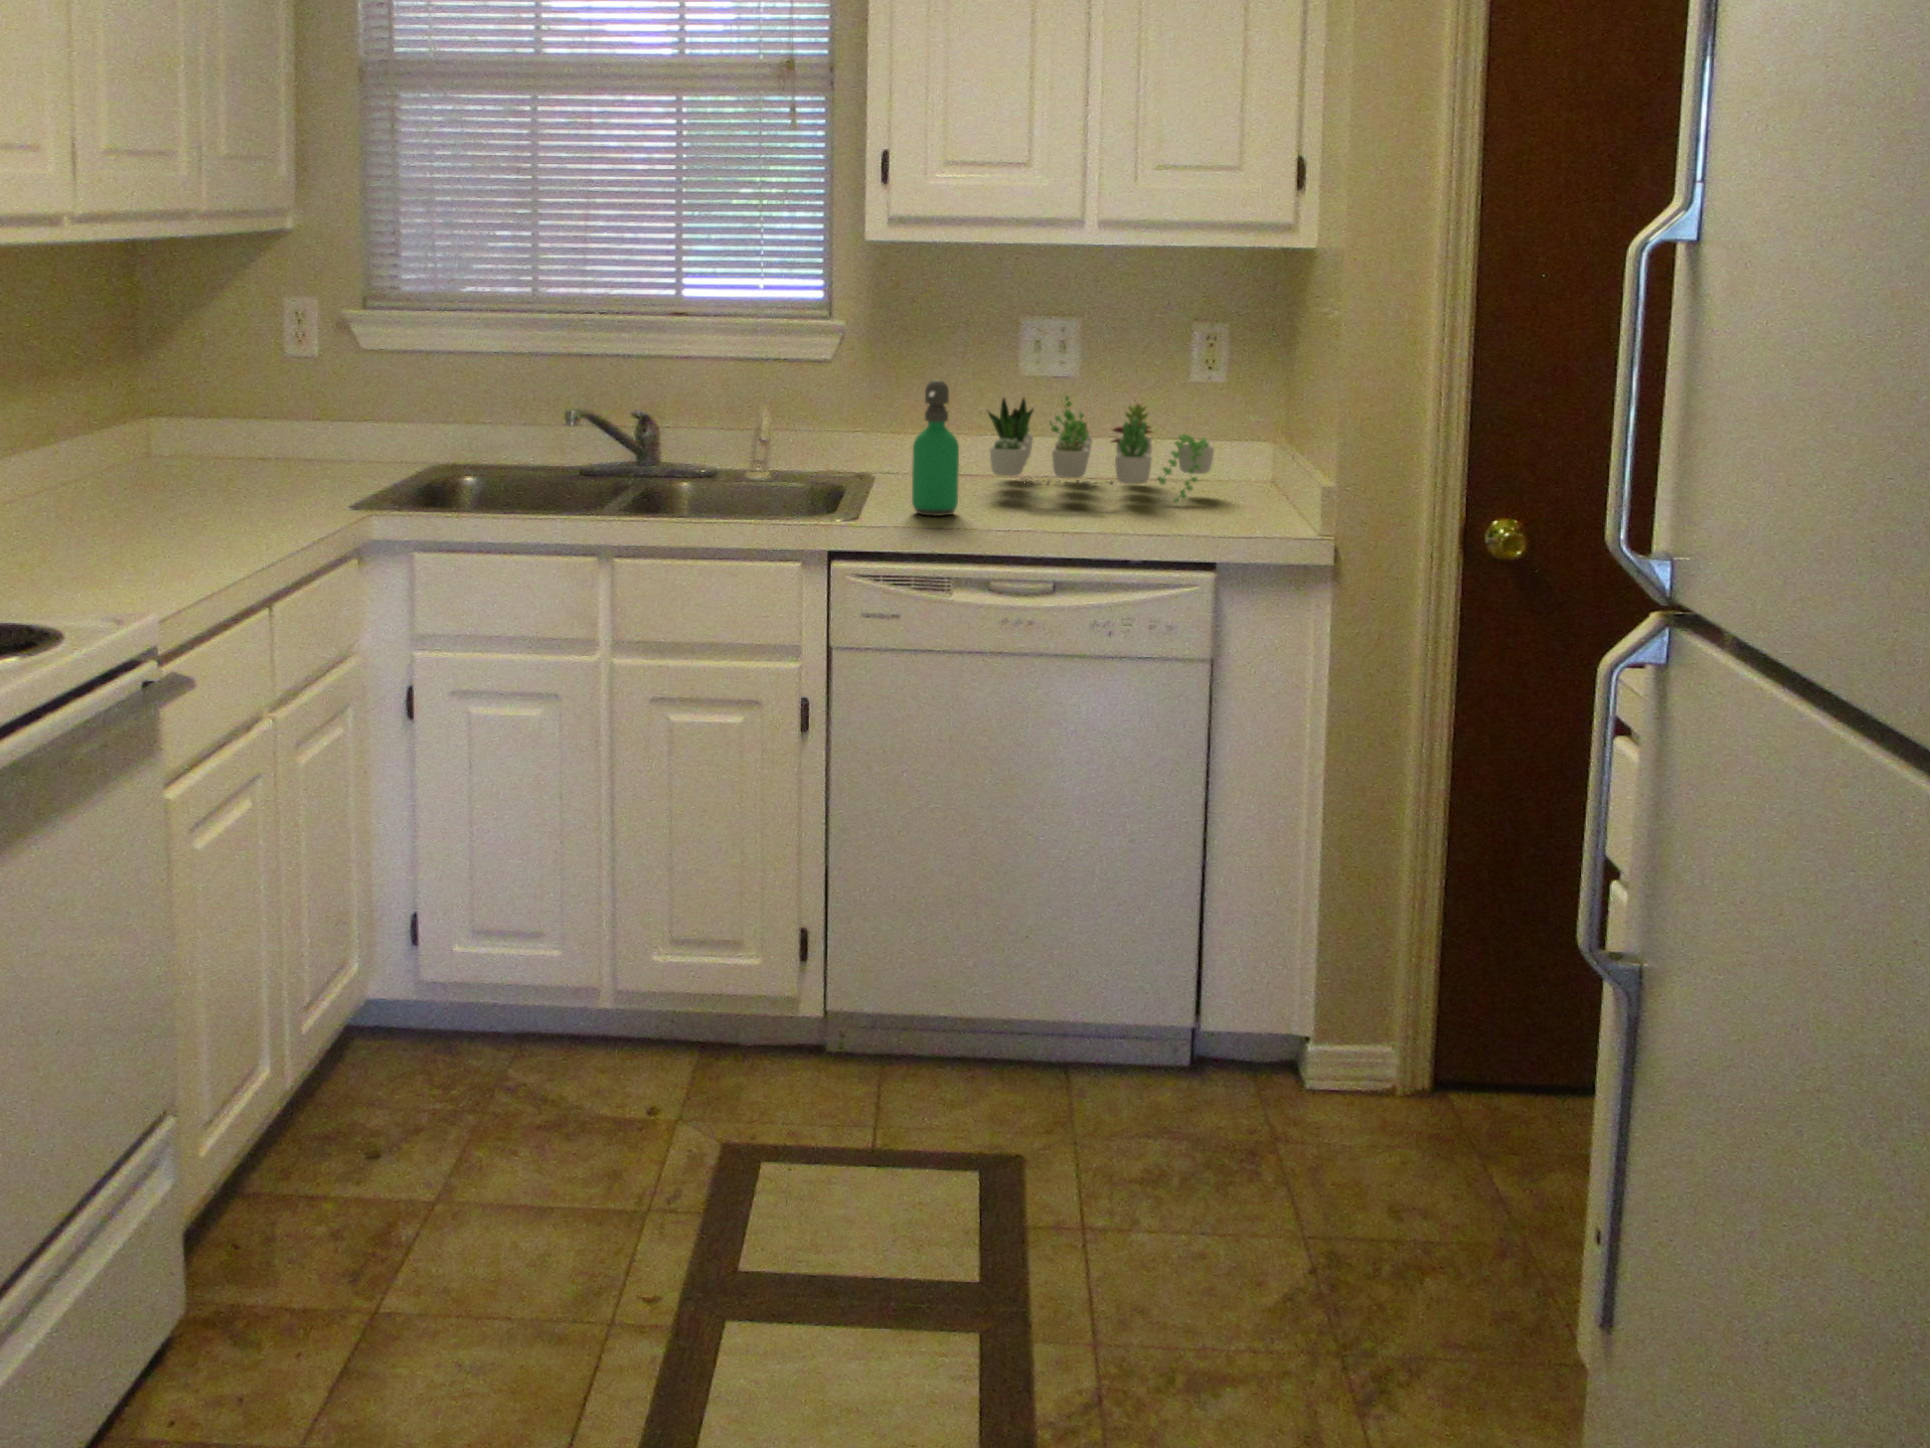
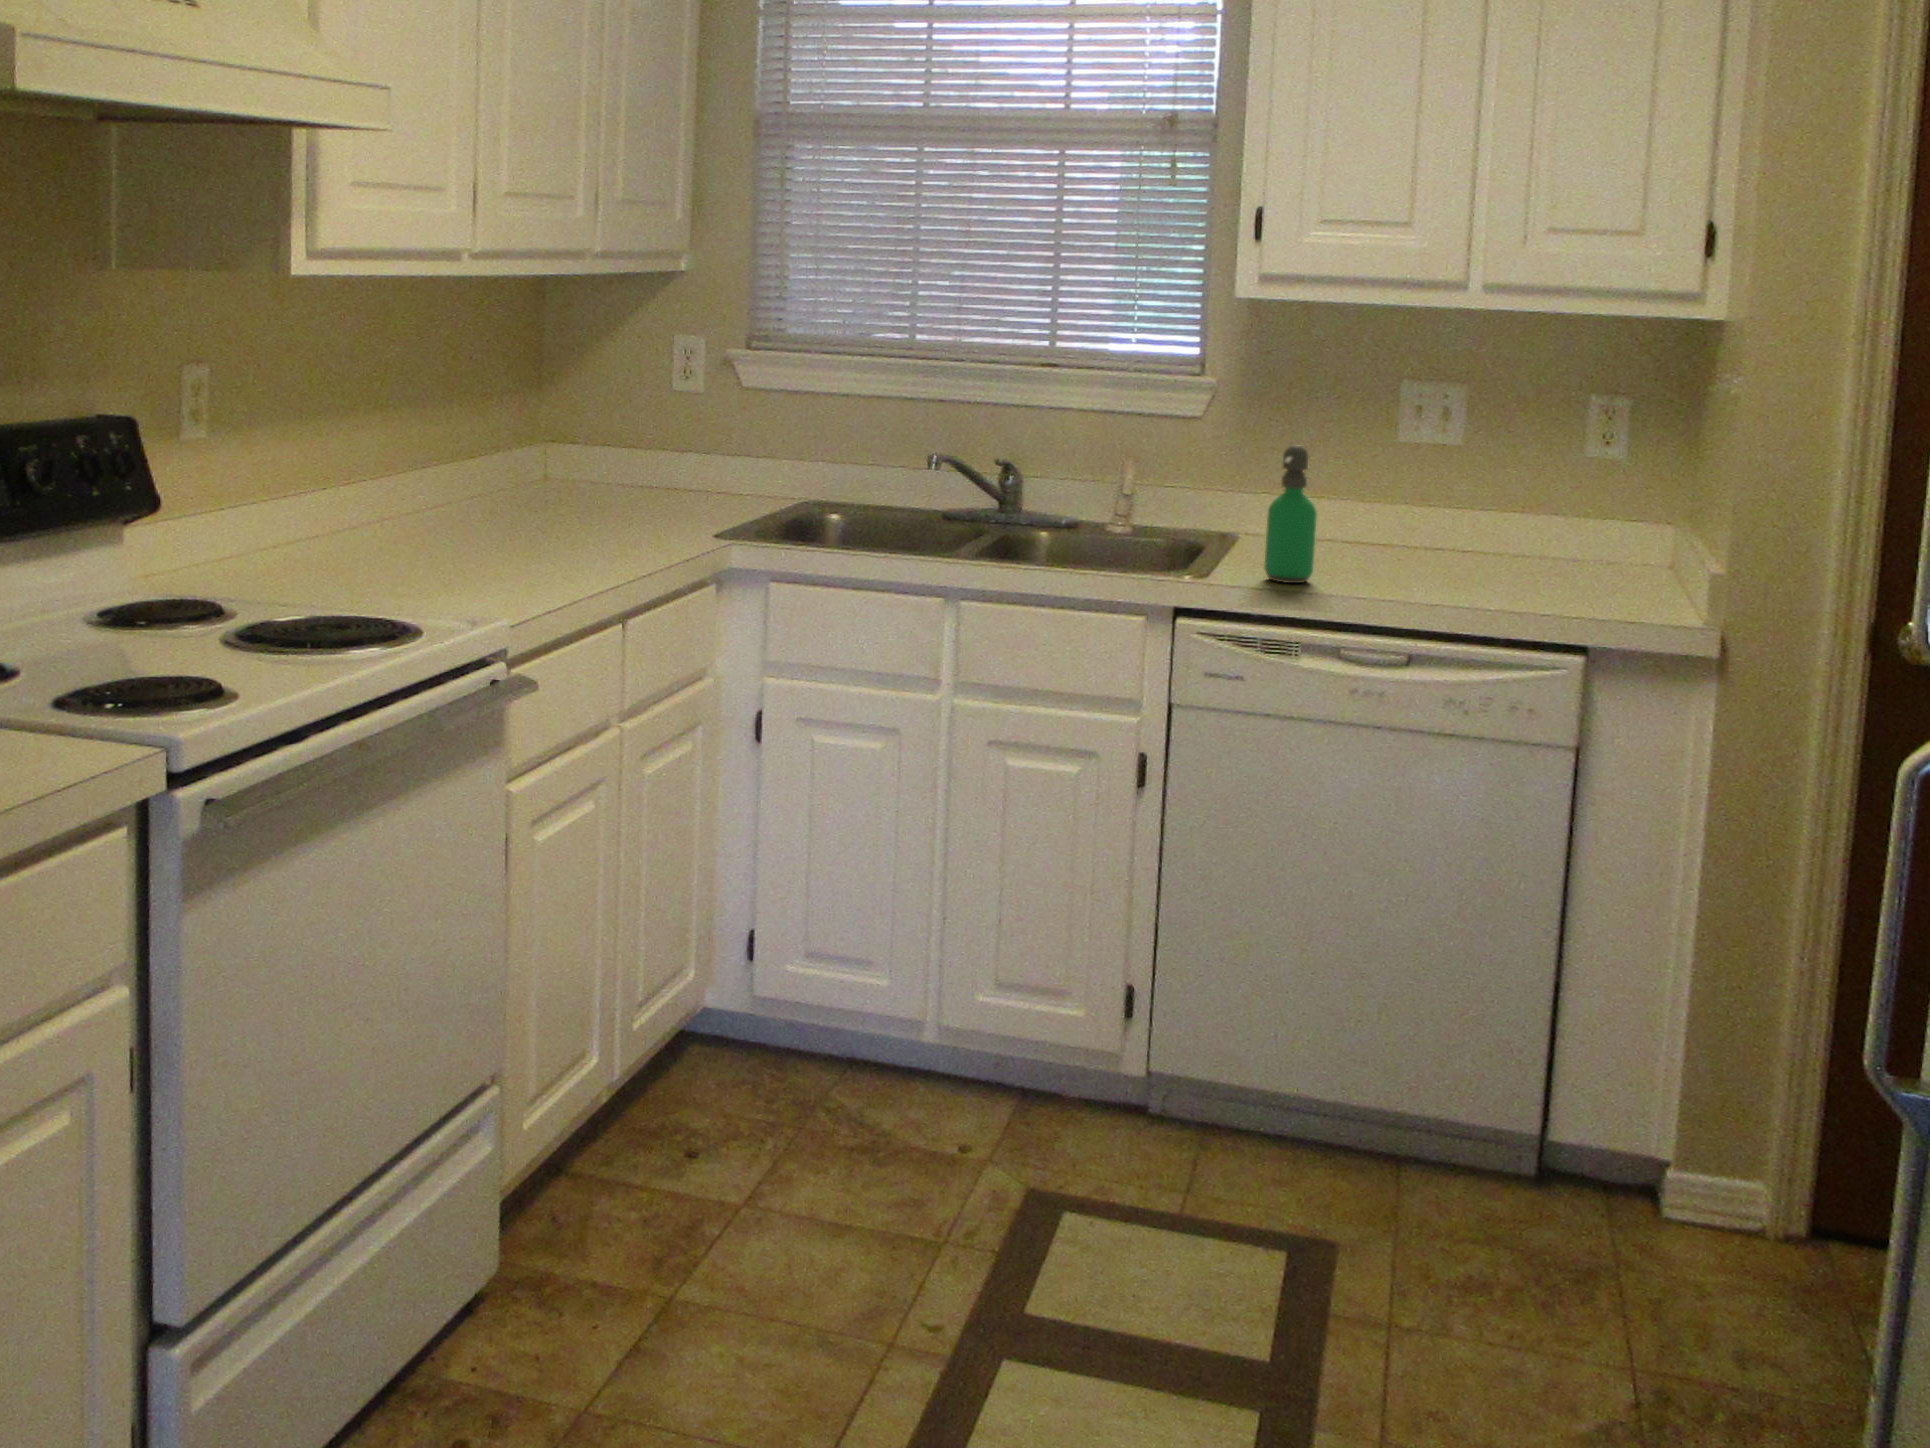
succulent plant: present [988,396,1214,503] -> none [1356,458,1609,586]

